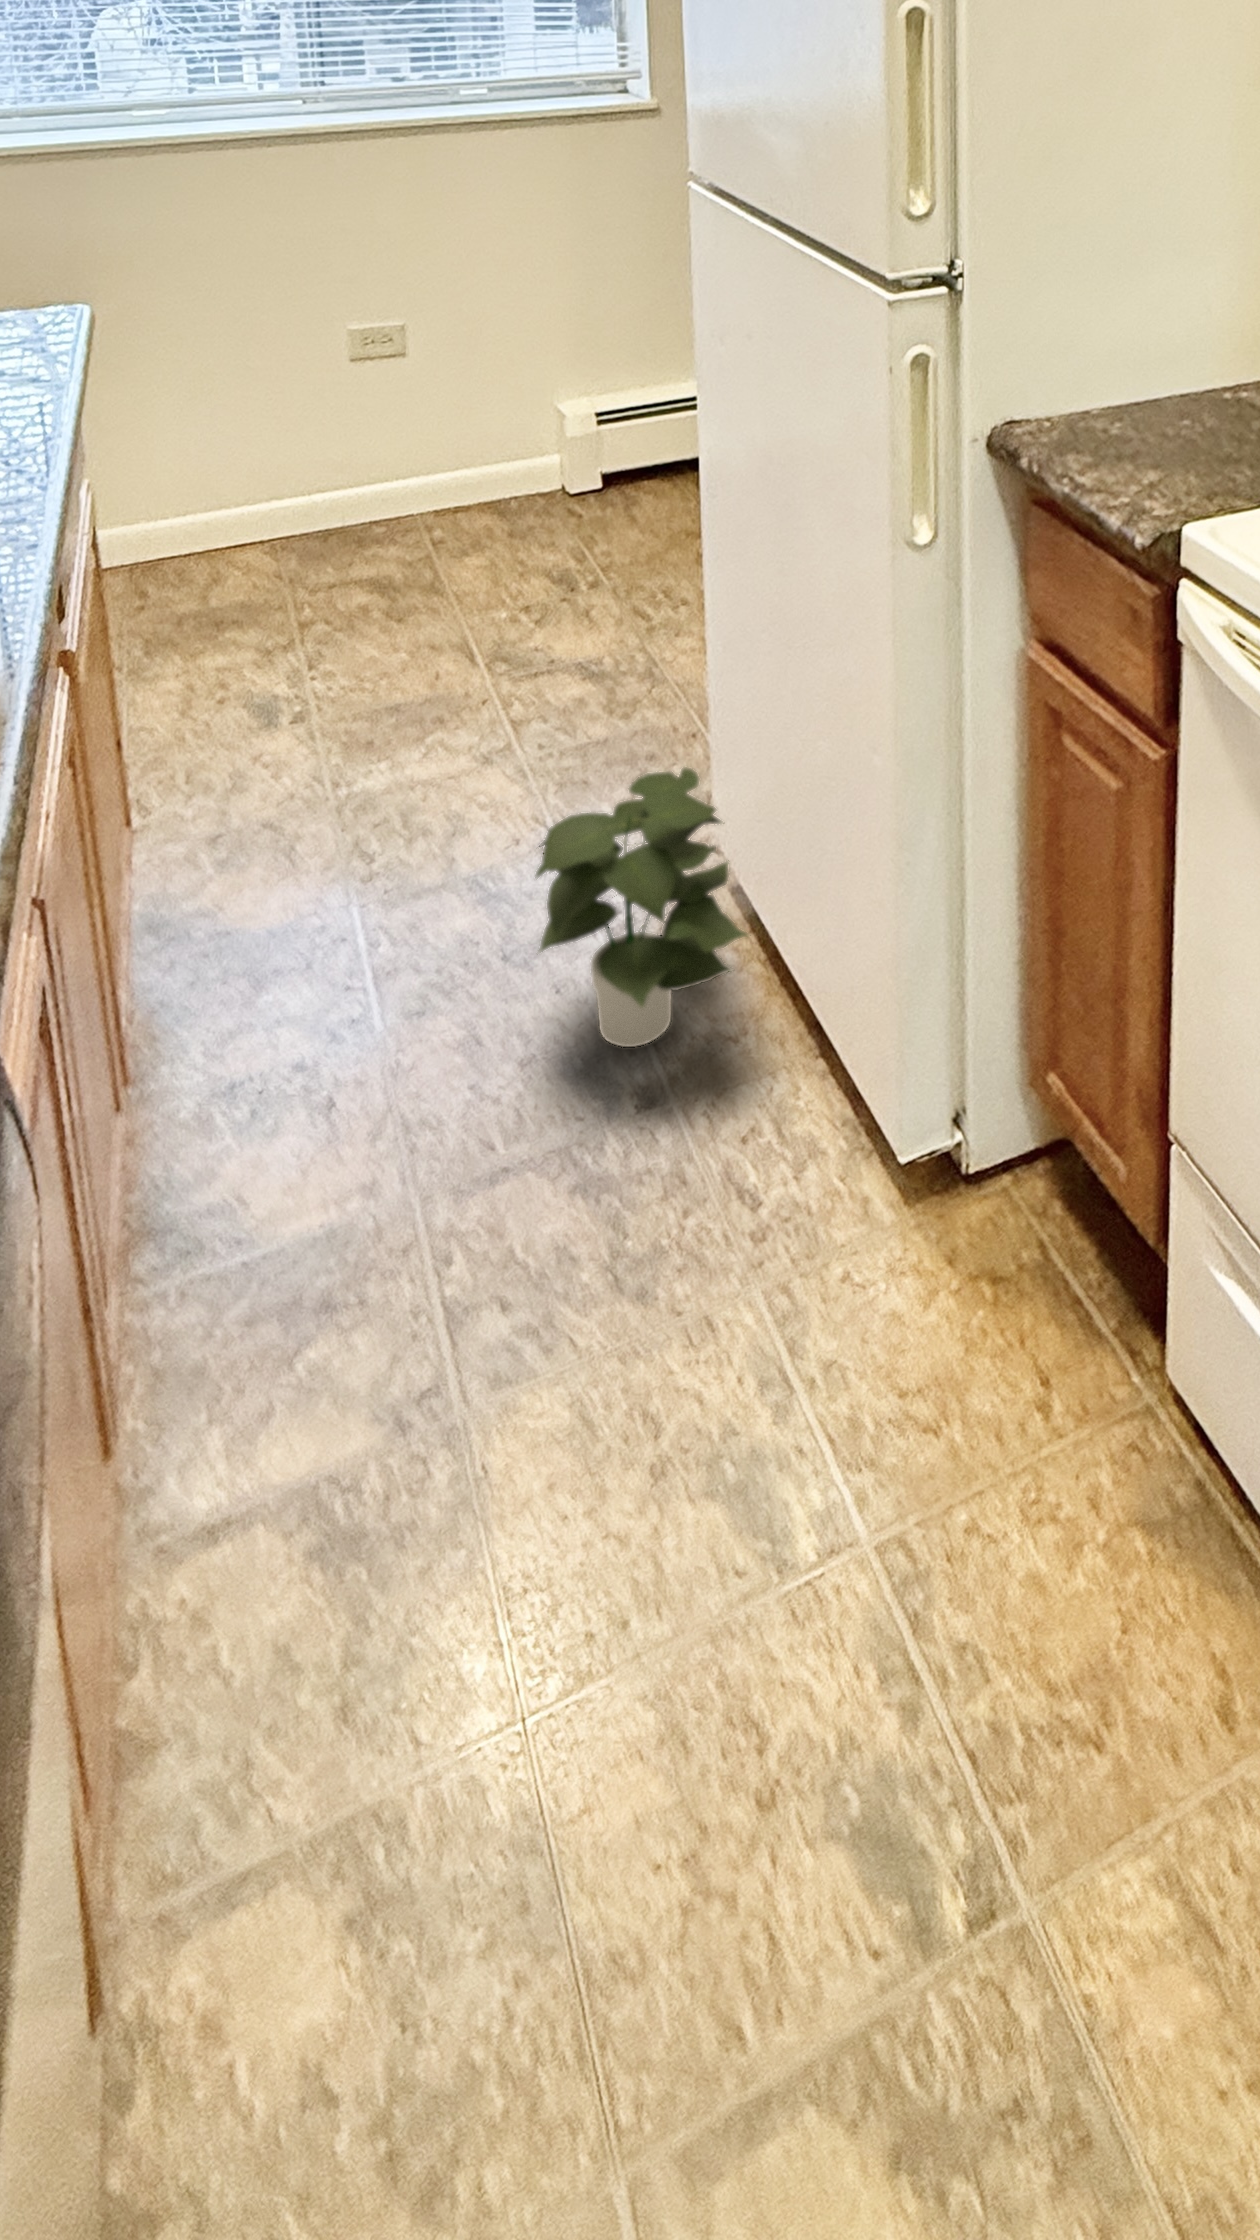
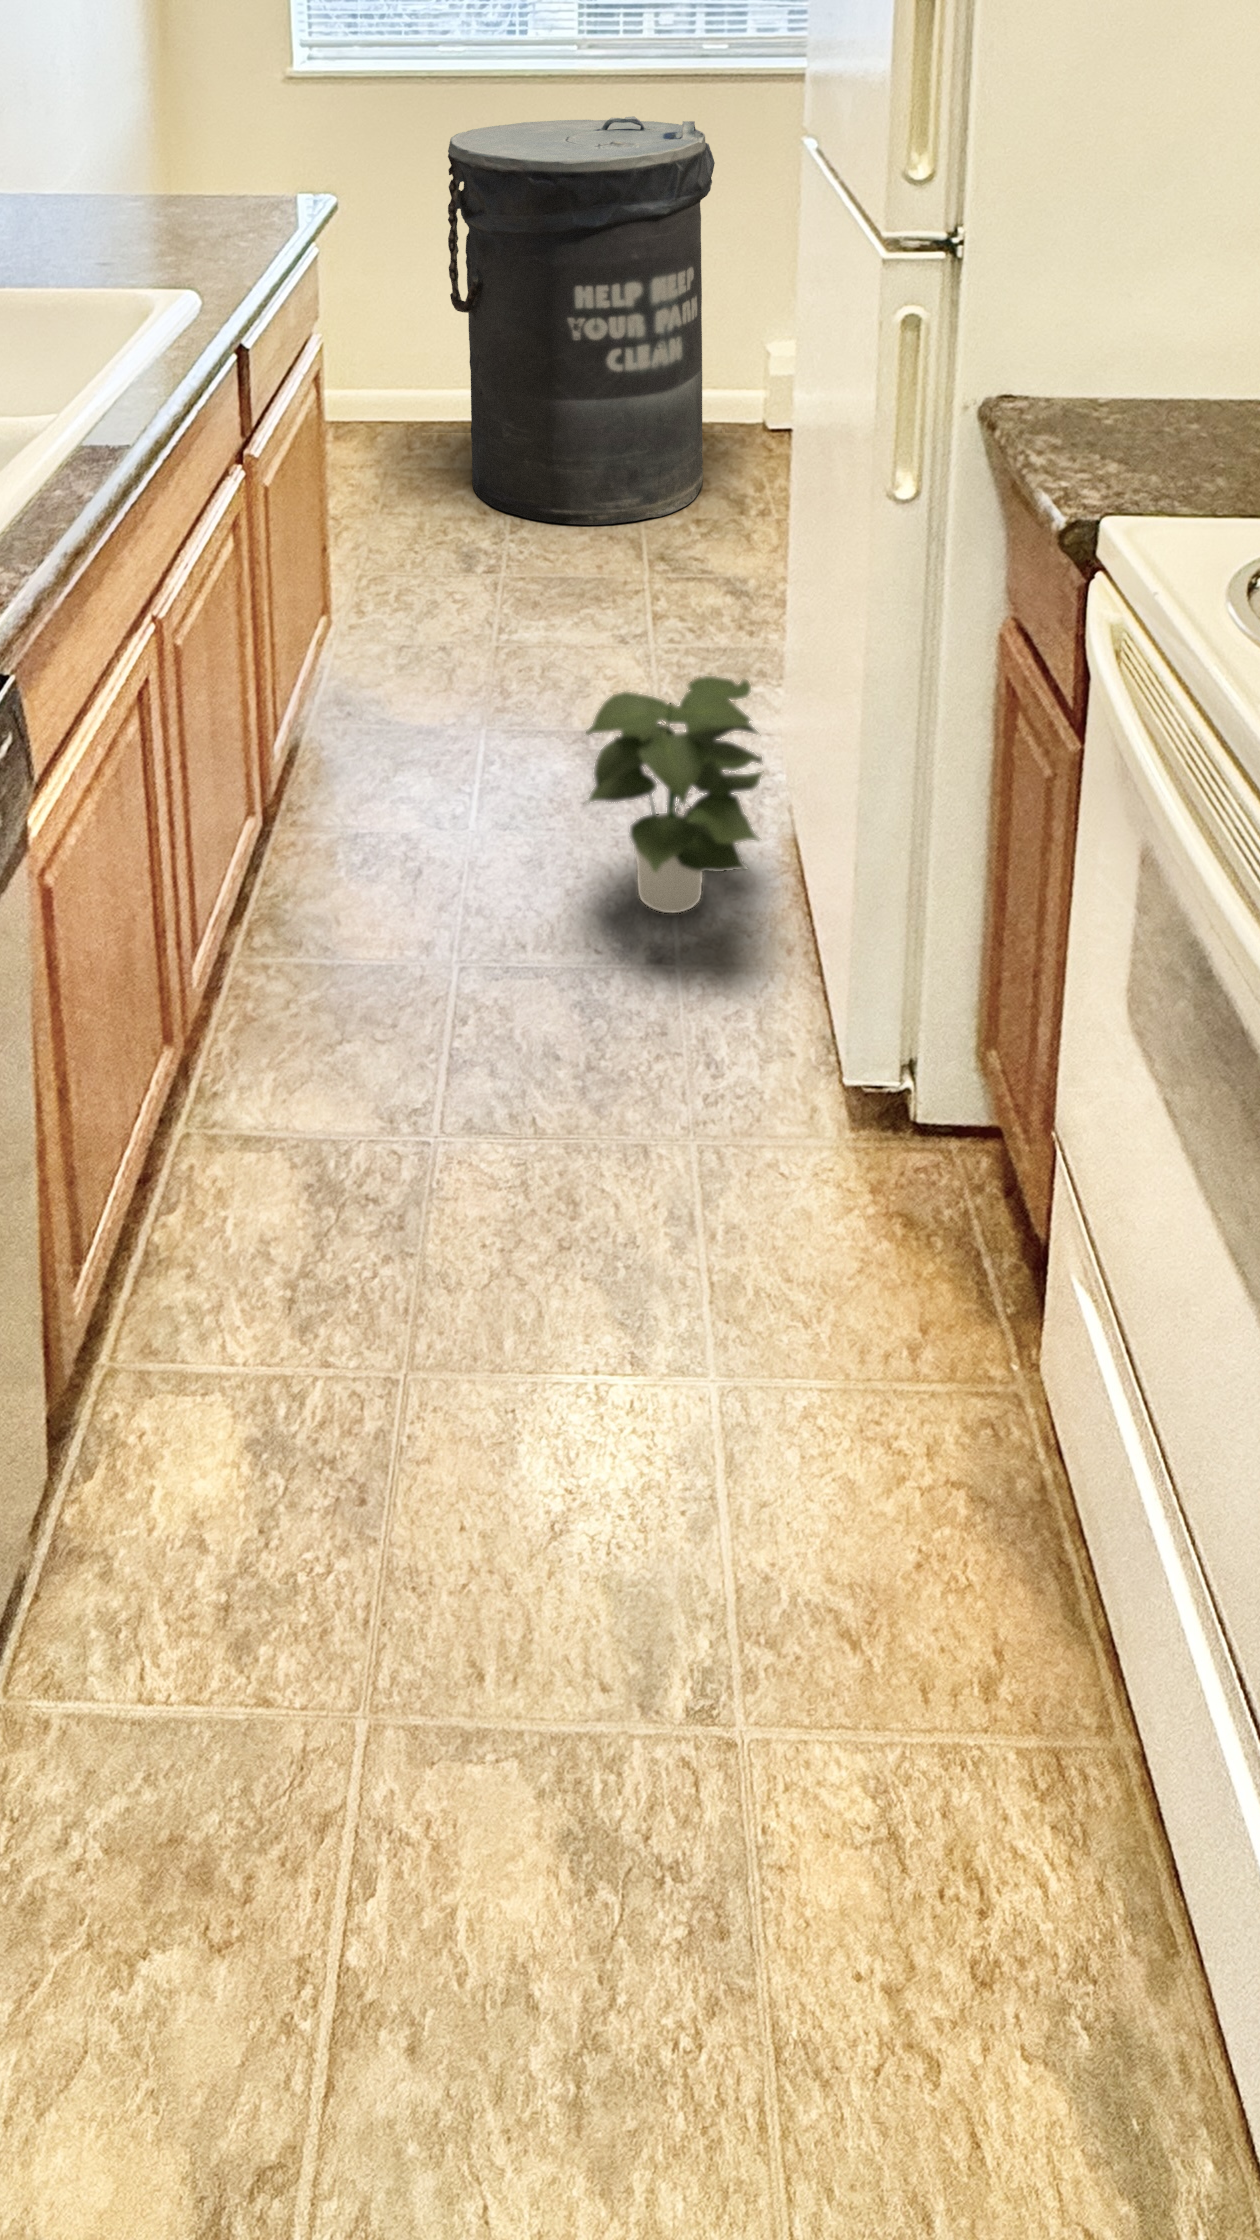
trash can: none [172,174,516,644] -> present [448,116,715,525]

